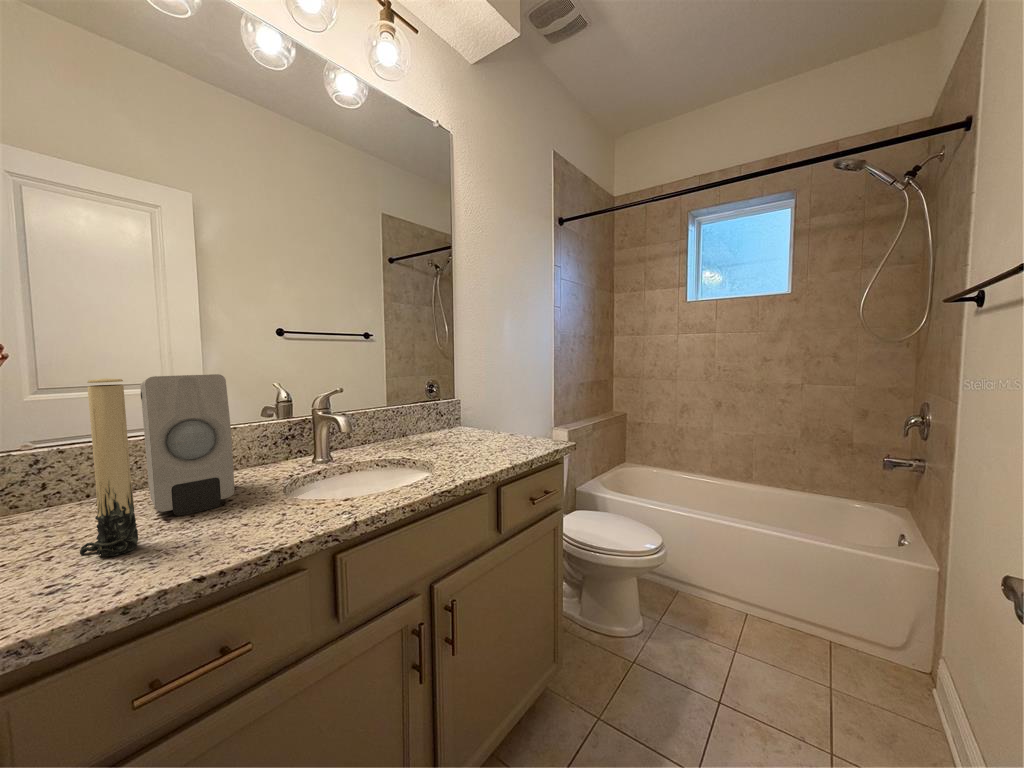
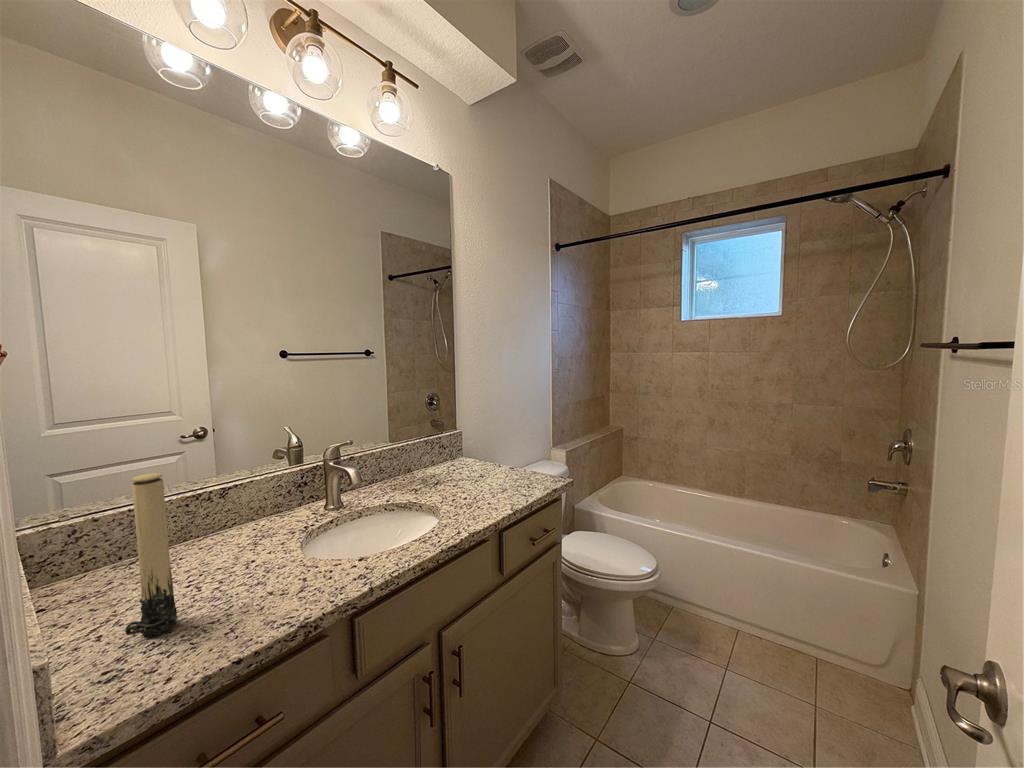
soap dispenser: present [140,374,234,516] -> none [169,444,258,582]

